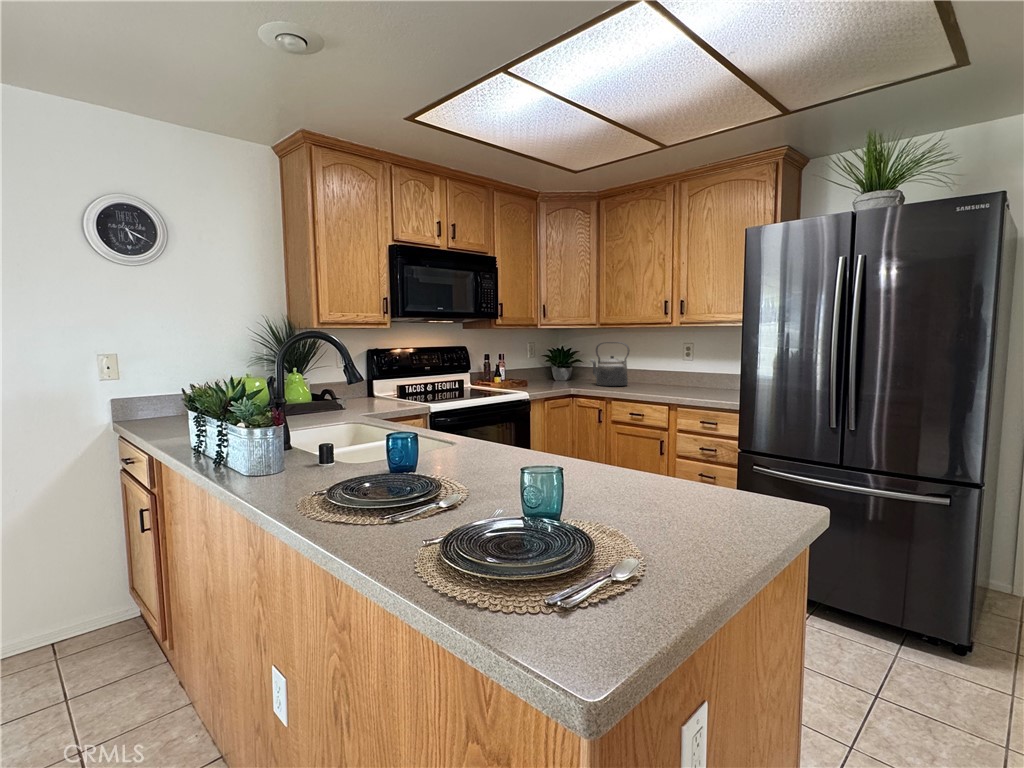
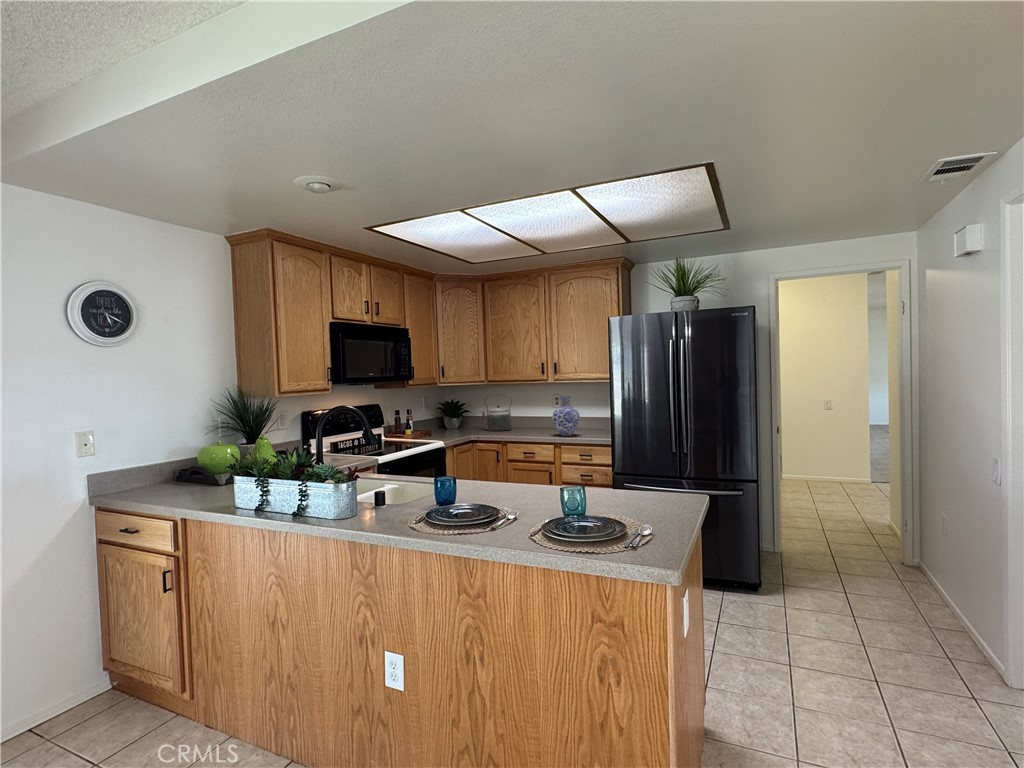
vase: none [673,346,711,397] -> present [552,396,580,436]

